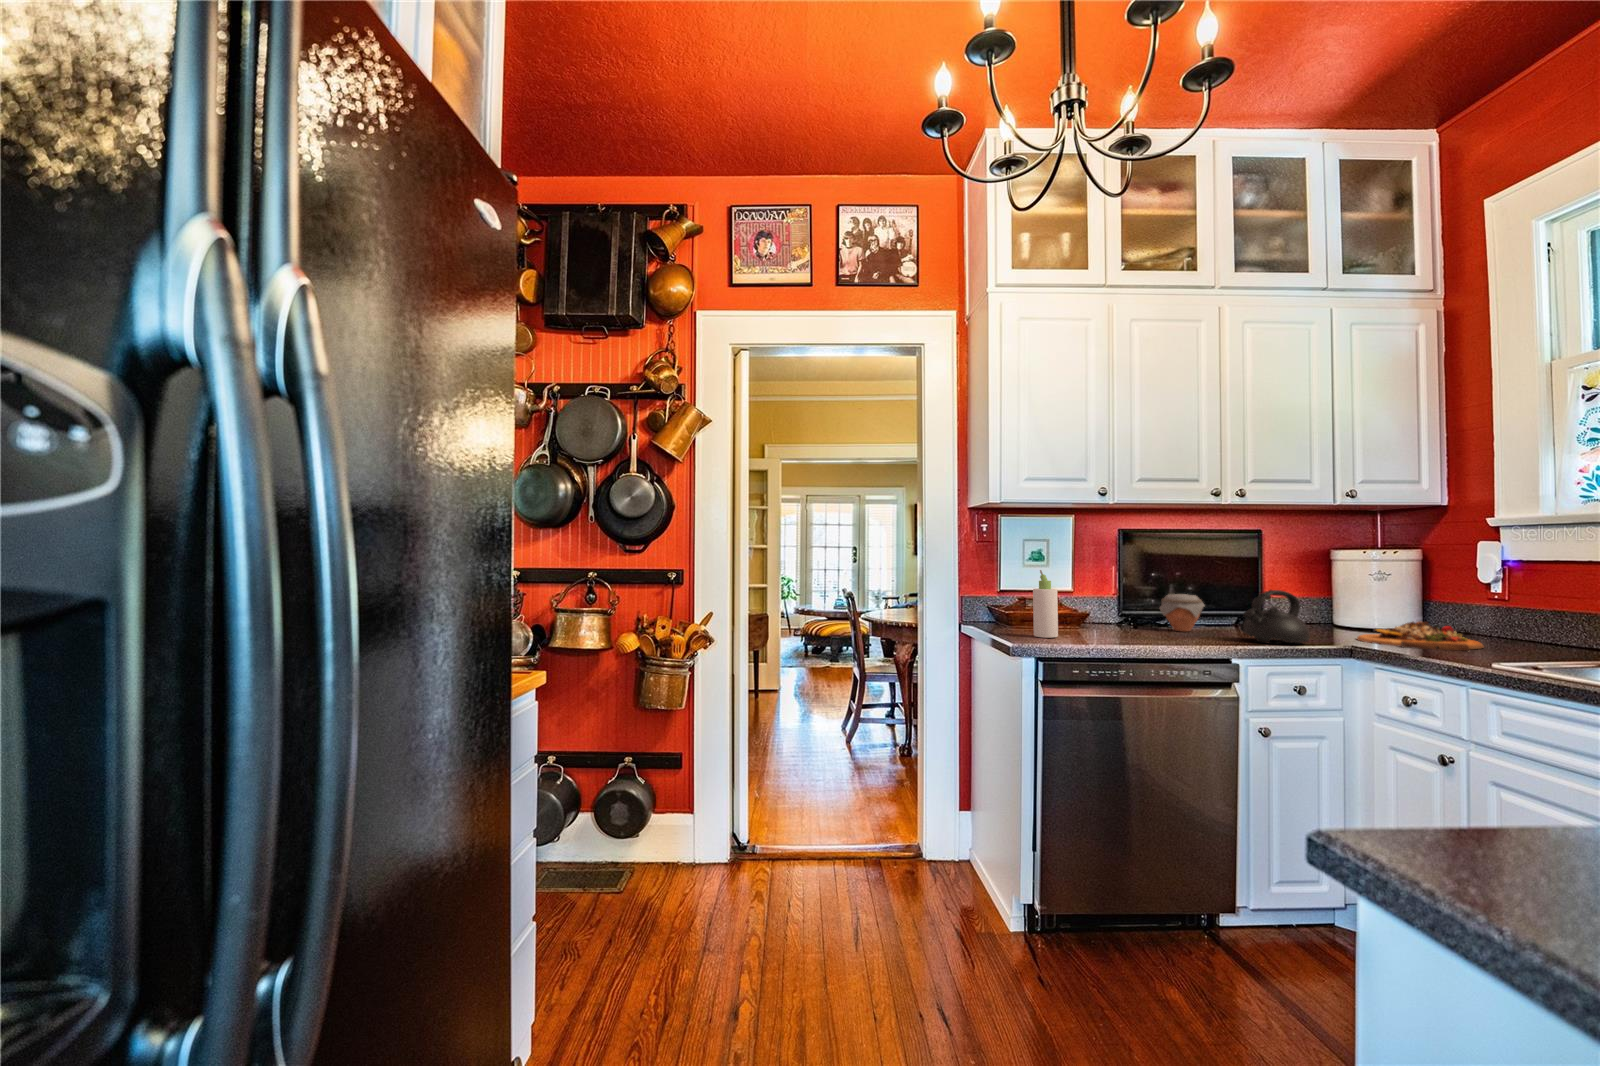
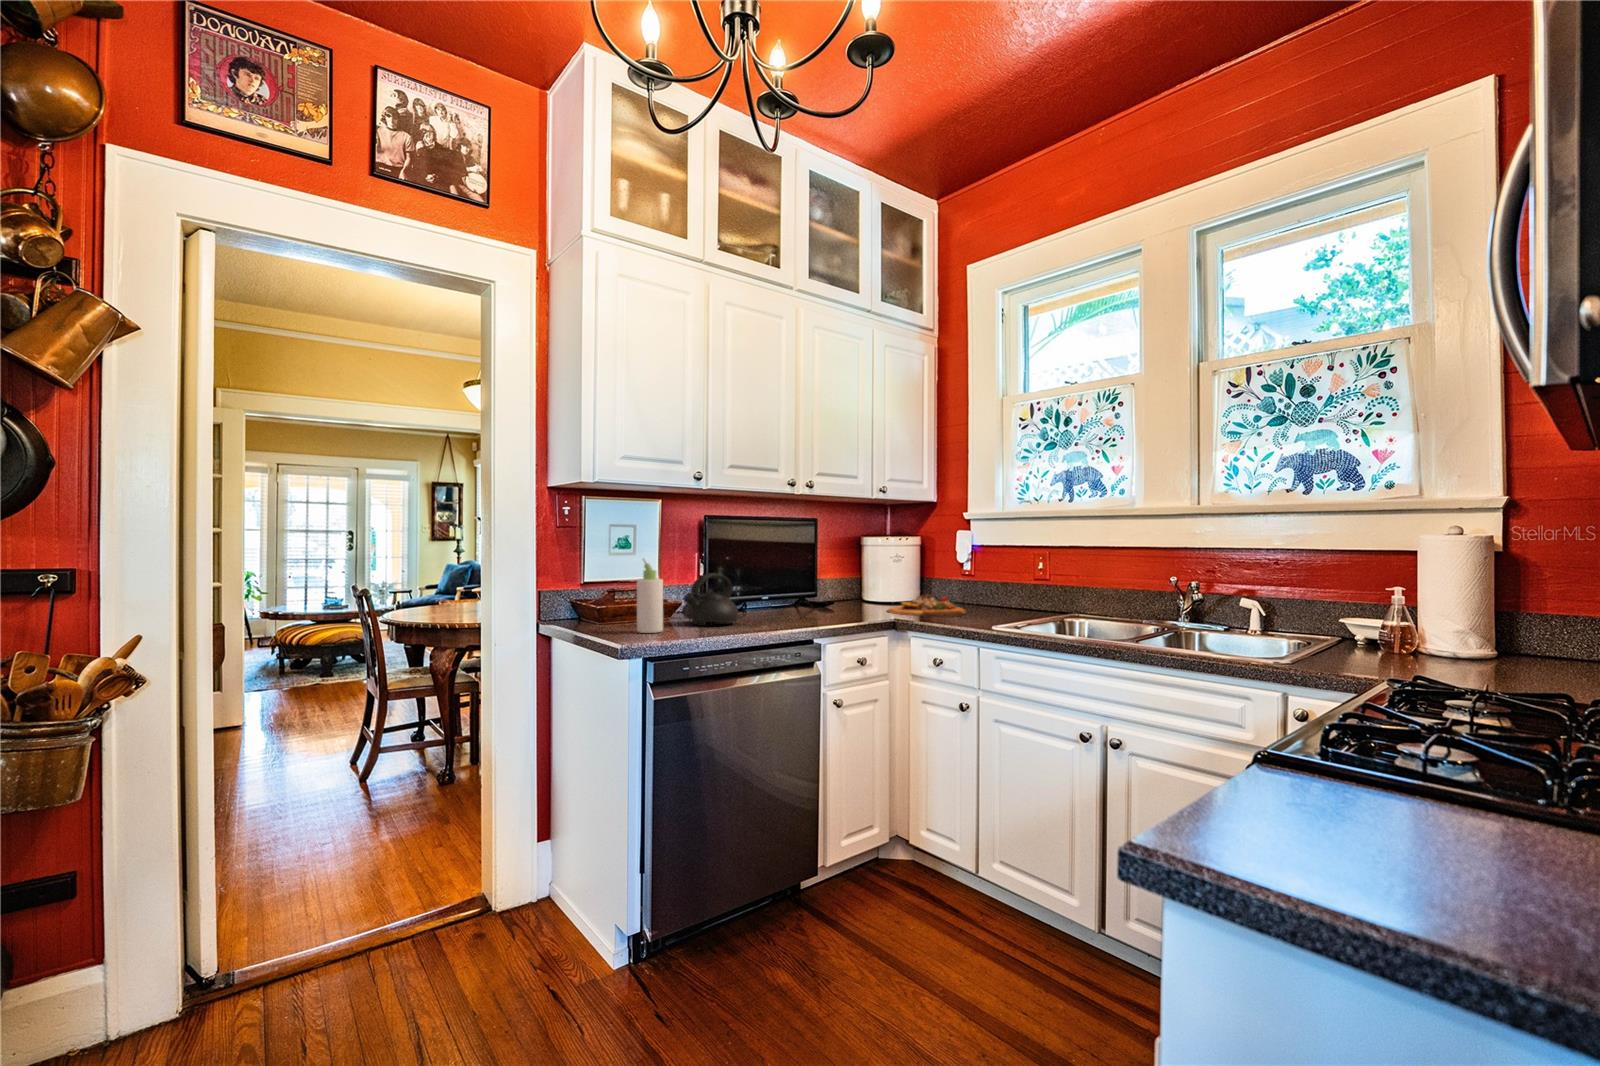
teapot: present [1240,590,1310,644] -> present [682,573,739,626]
jar: present [1160,594,1205,631] -> none [743,579,781,615]

